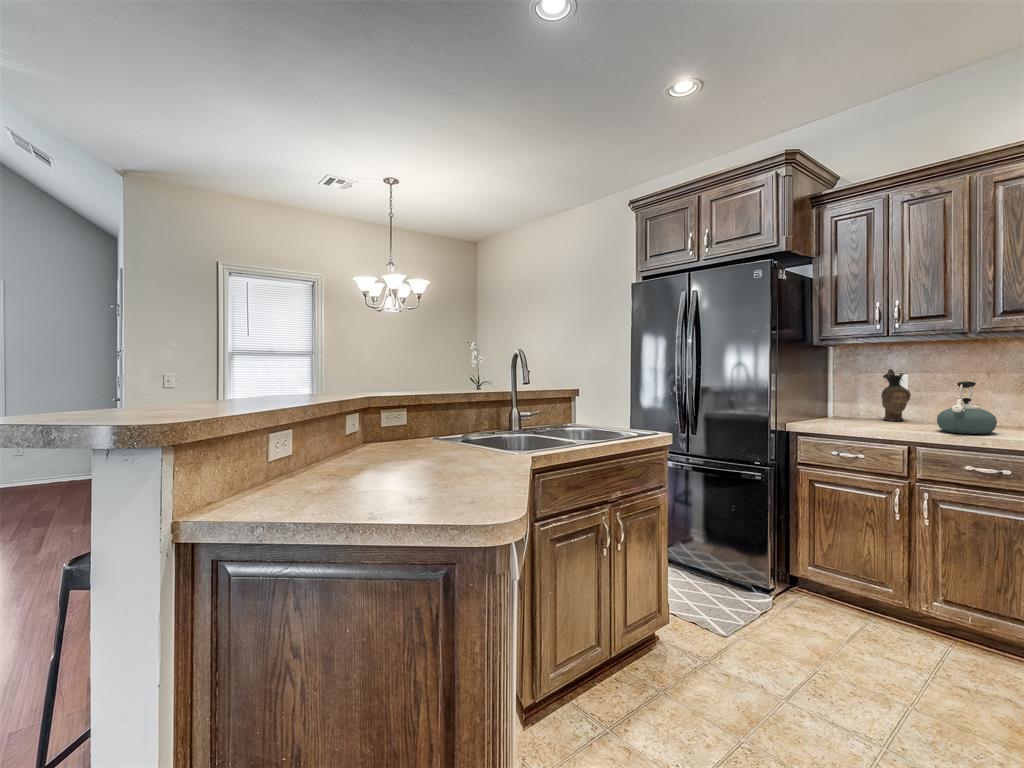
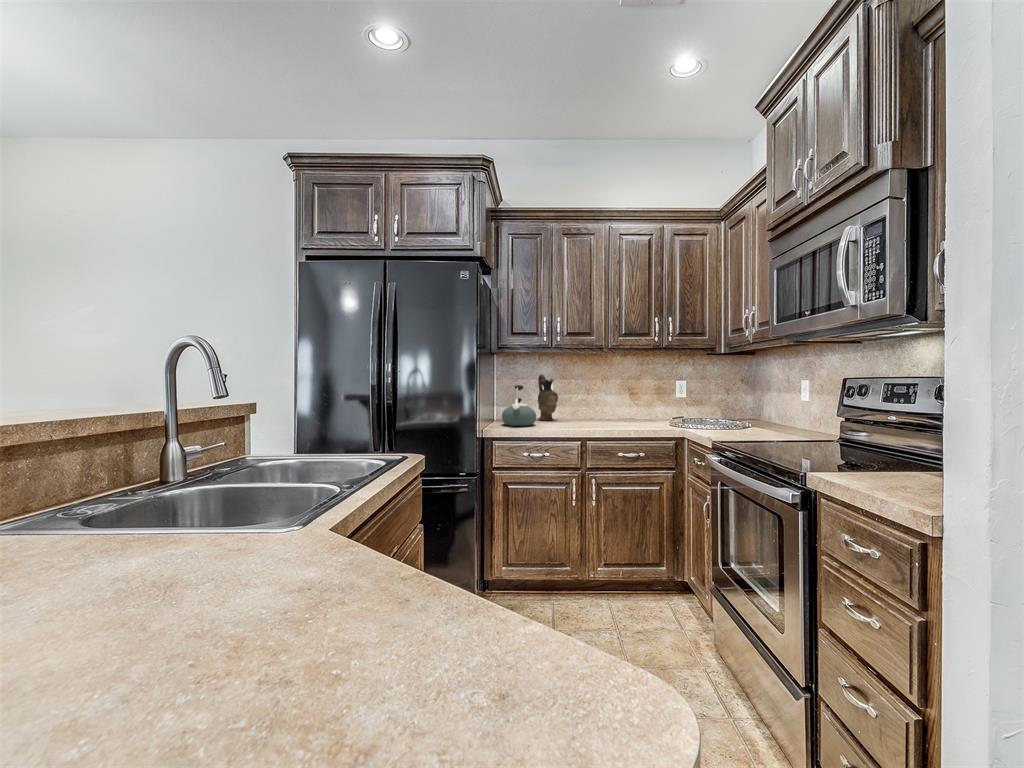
kettle: present [937,381,997,434] -> present [502,385,536,426]

